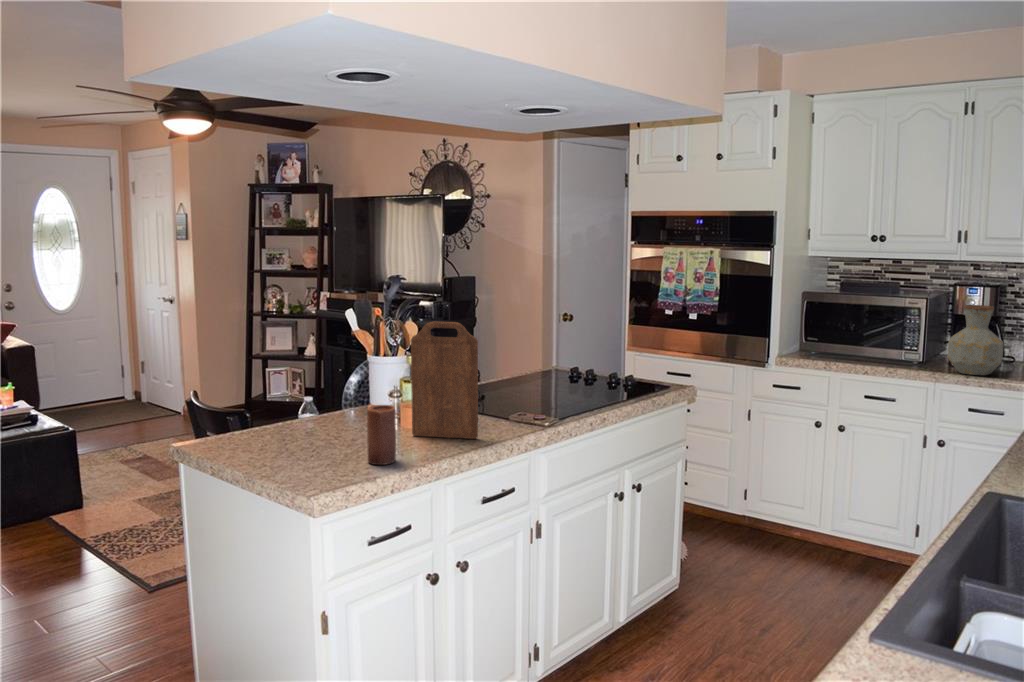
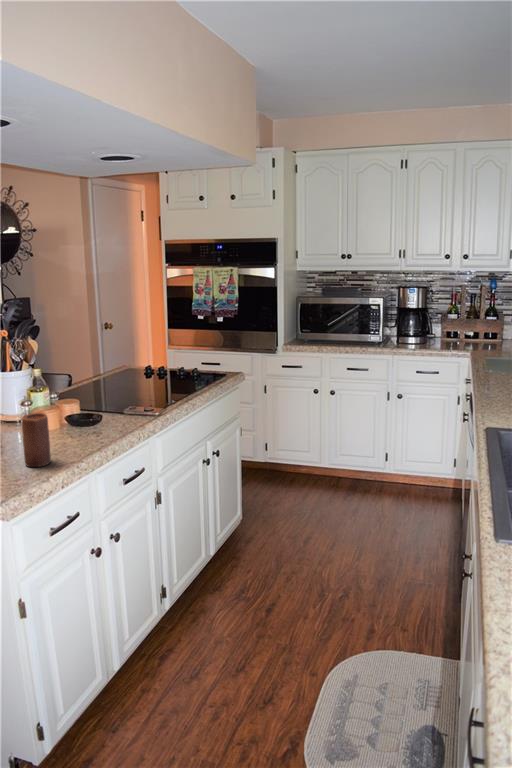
vase: present [947,305,1004,376] -> none [399,301,432,348]
cutting board: present [411,322,478,439] -> none [43,335,110,437]

